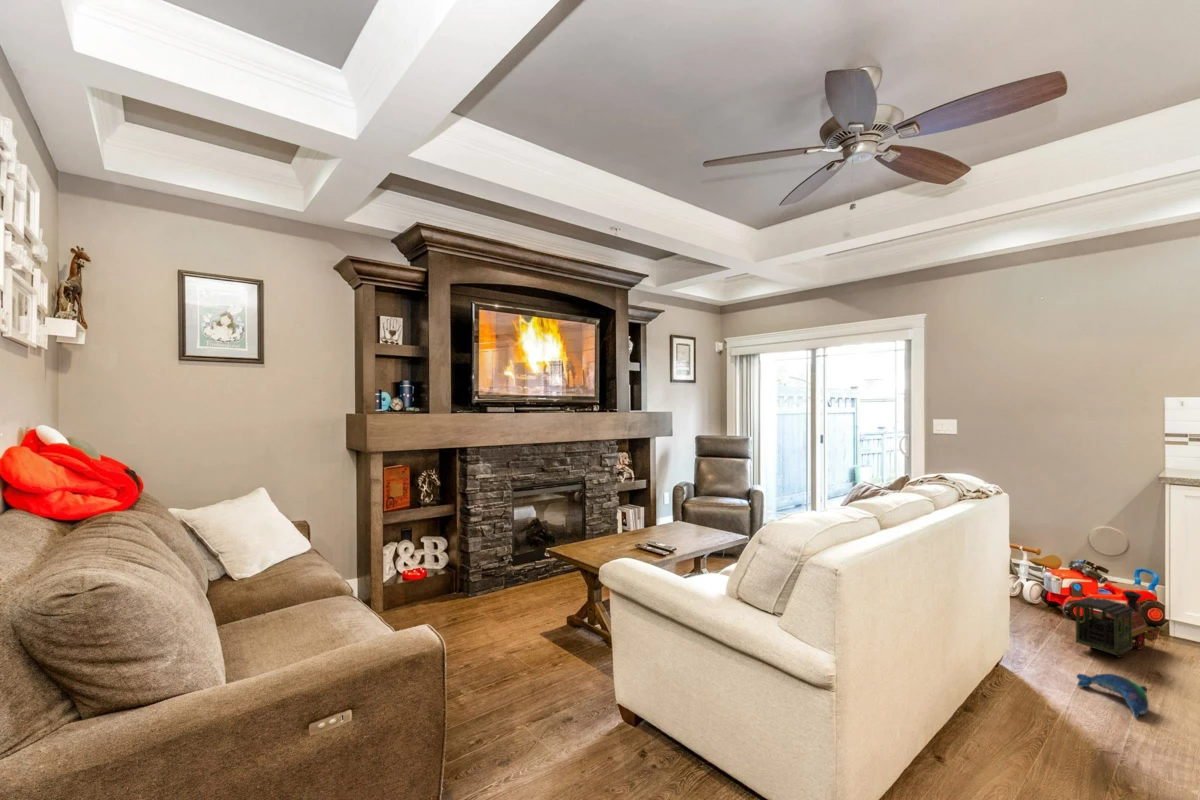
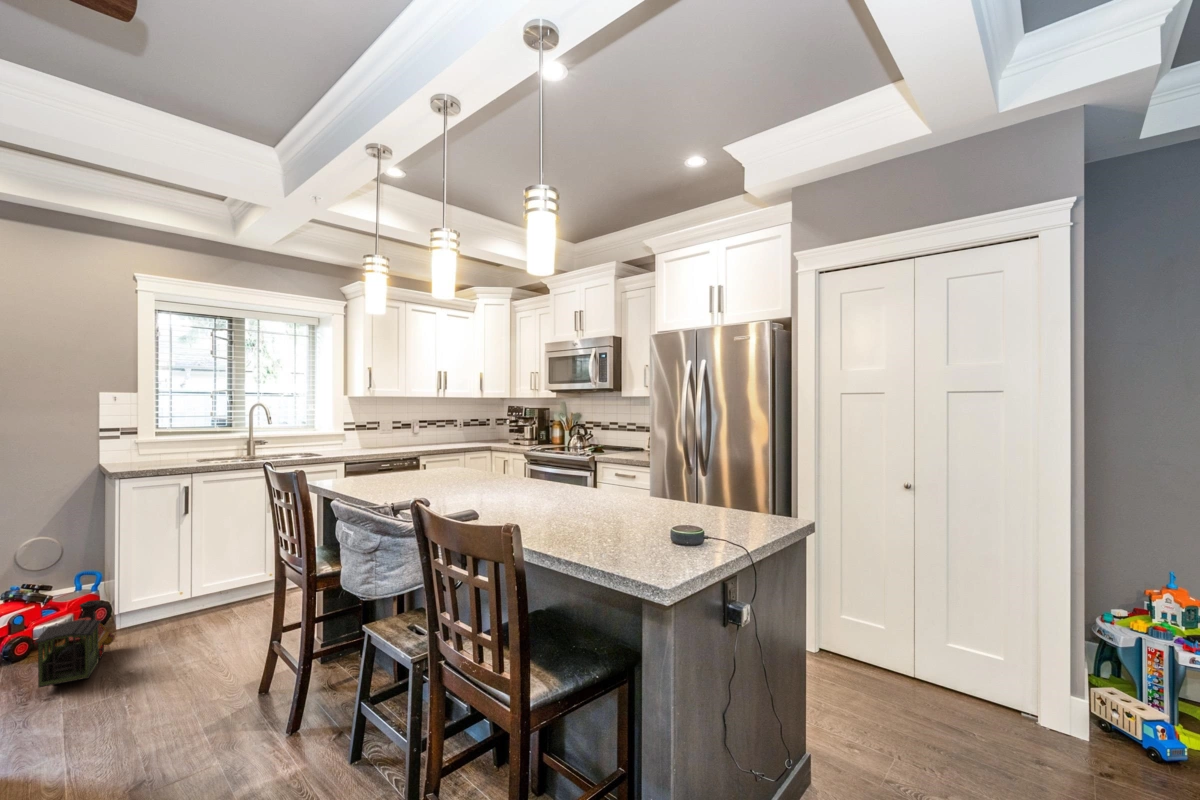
plush toy: present [1077,674,1148,718] -> none [60,695,144,737]

